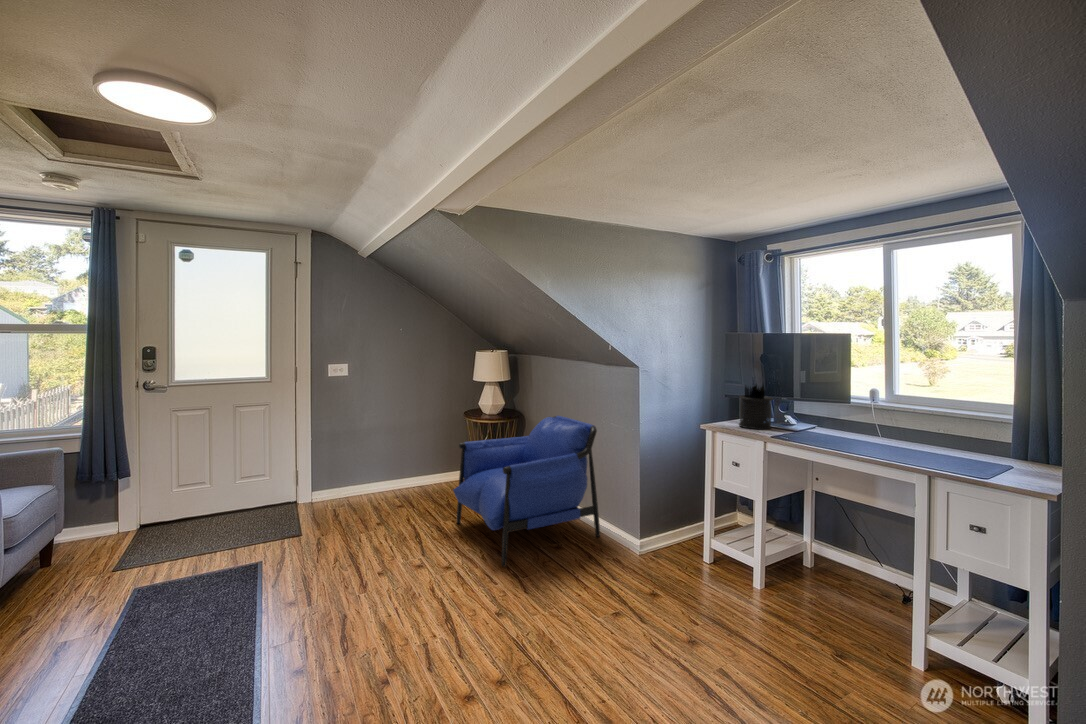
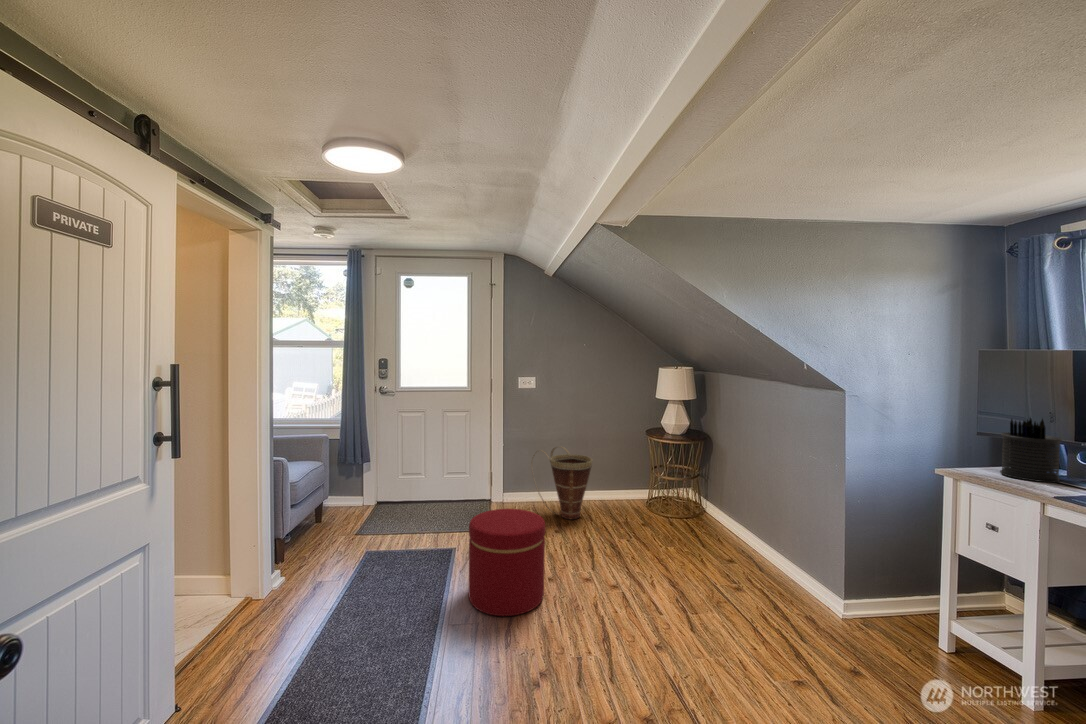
armchair: present [453,416,600,566] -> none [626,441,793,597]
basket: none [345,436,414,511] -> present [531,447,592,519]
ottoman: none [286,507,377,625] -> present [469,509,545,616]

